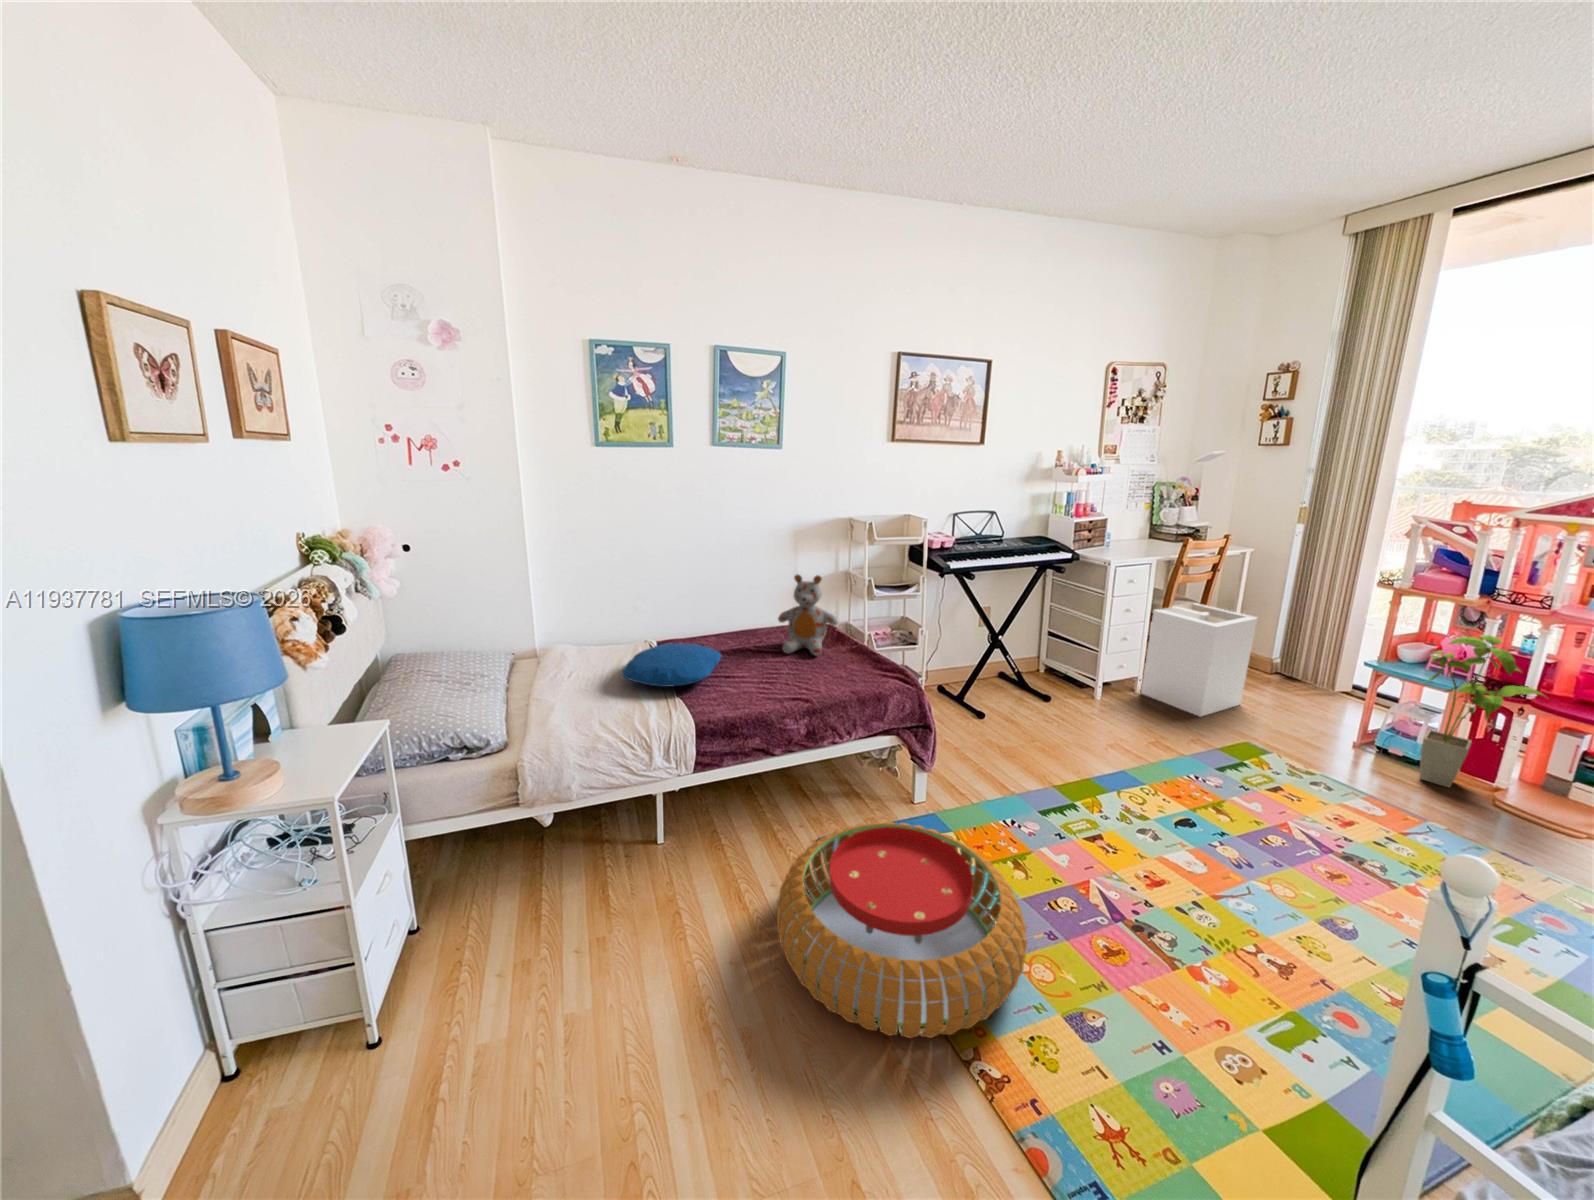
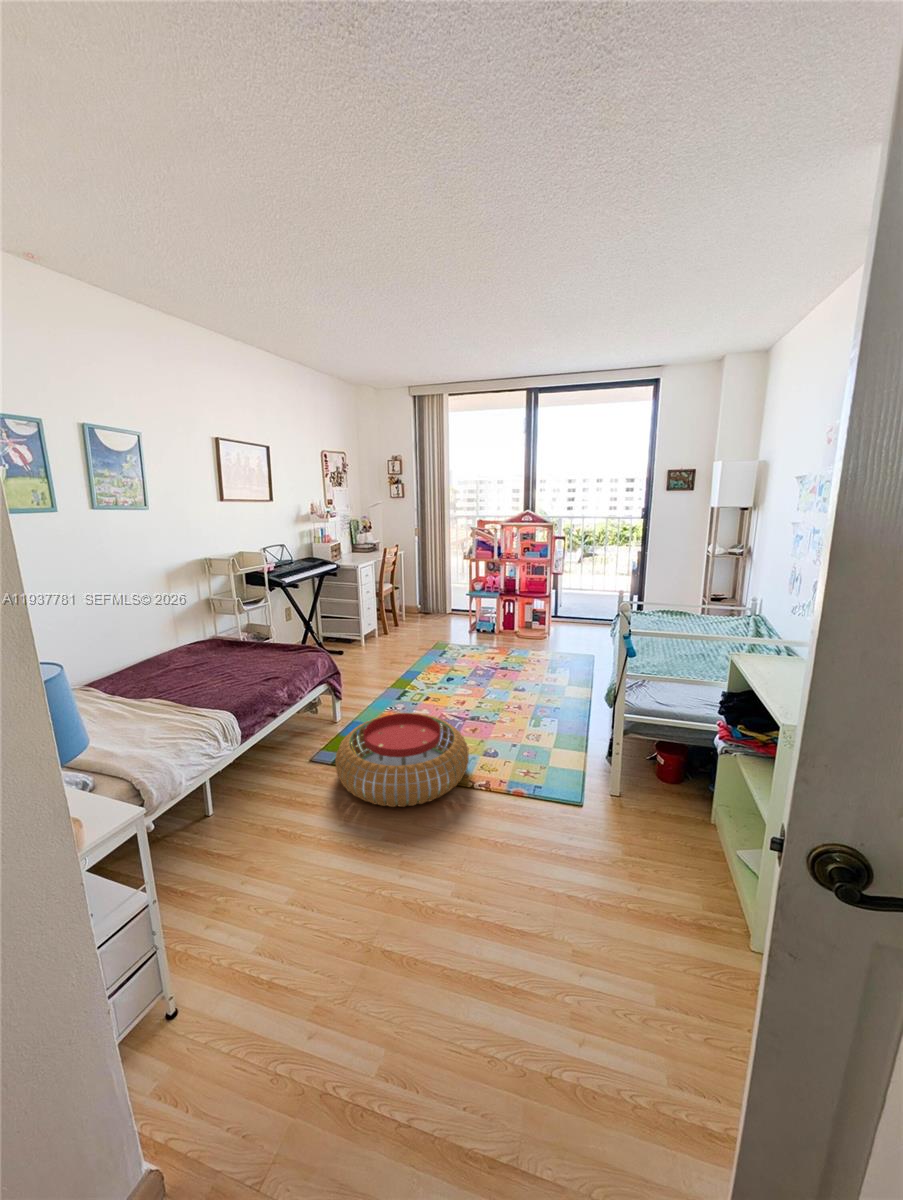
stuffed bear: present [778,575,838,656] -> none [191,601,240,663]
laundry hamper: present [1141,603,1257,717] -> none [381,583,424,640]
house plant: present [1419,635,1542,787] -> none [489,572,524,637]
pillow: present [621,643,722,687] -> none [100,672,194,712]

